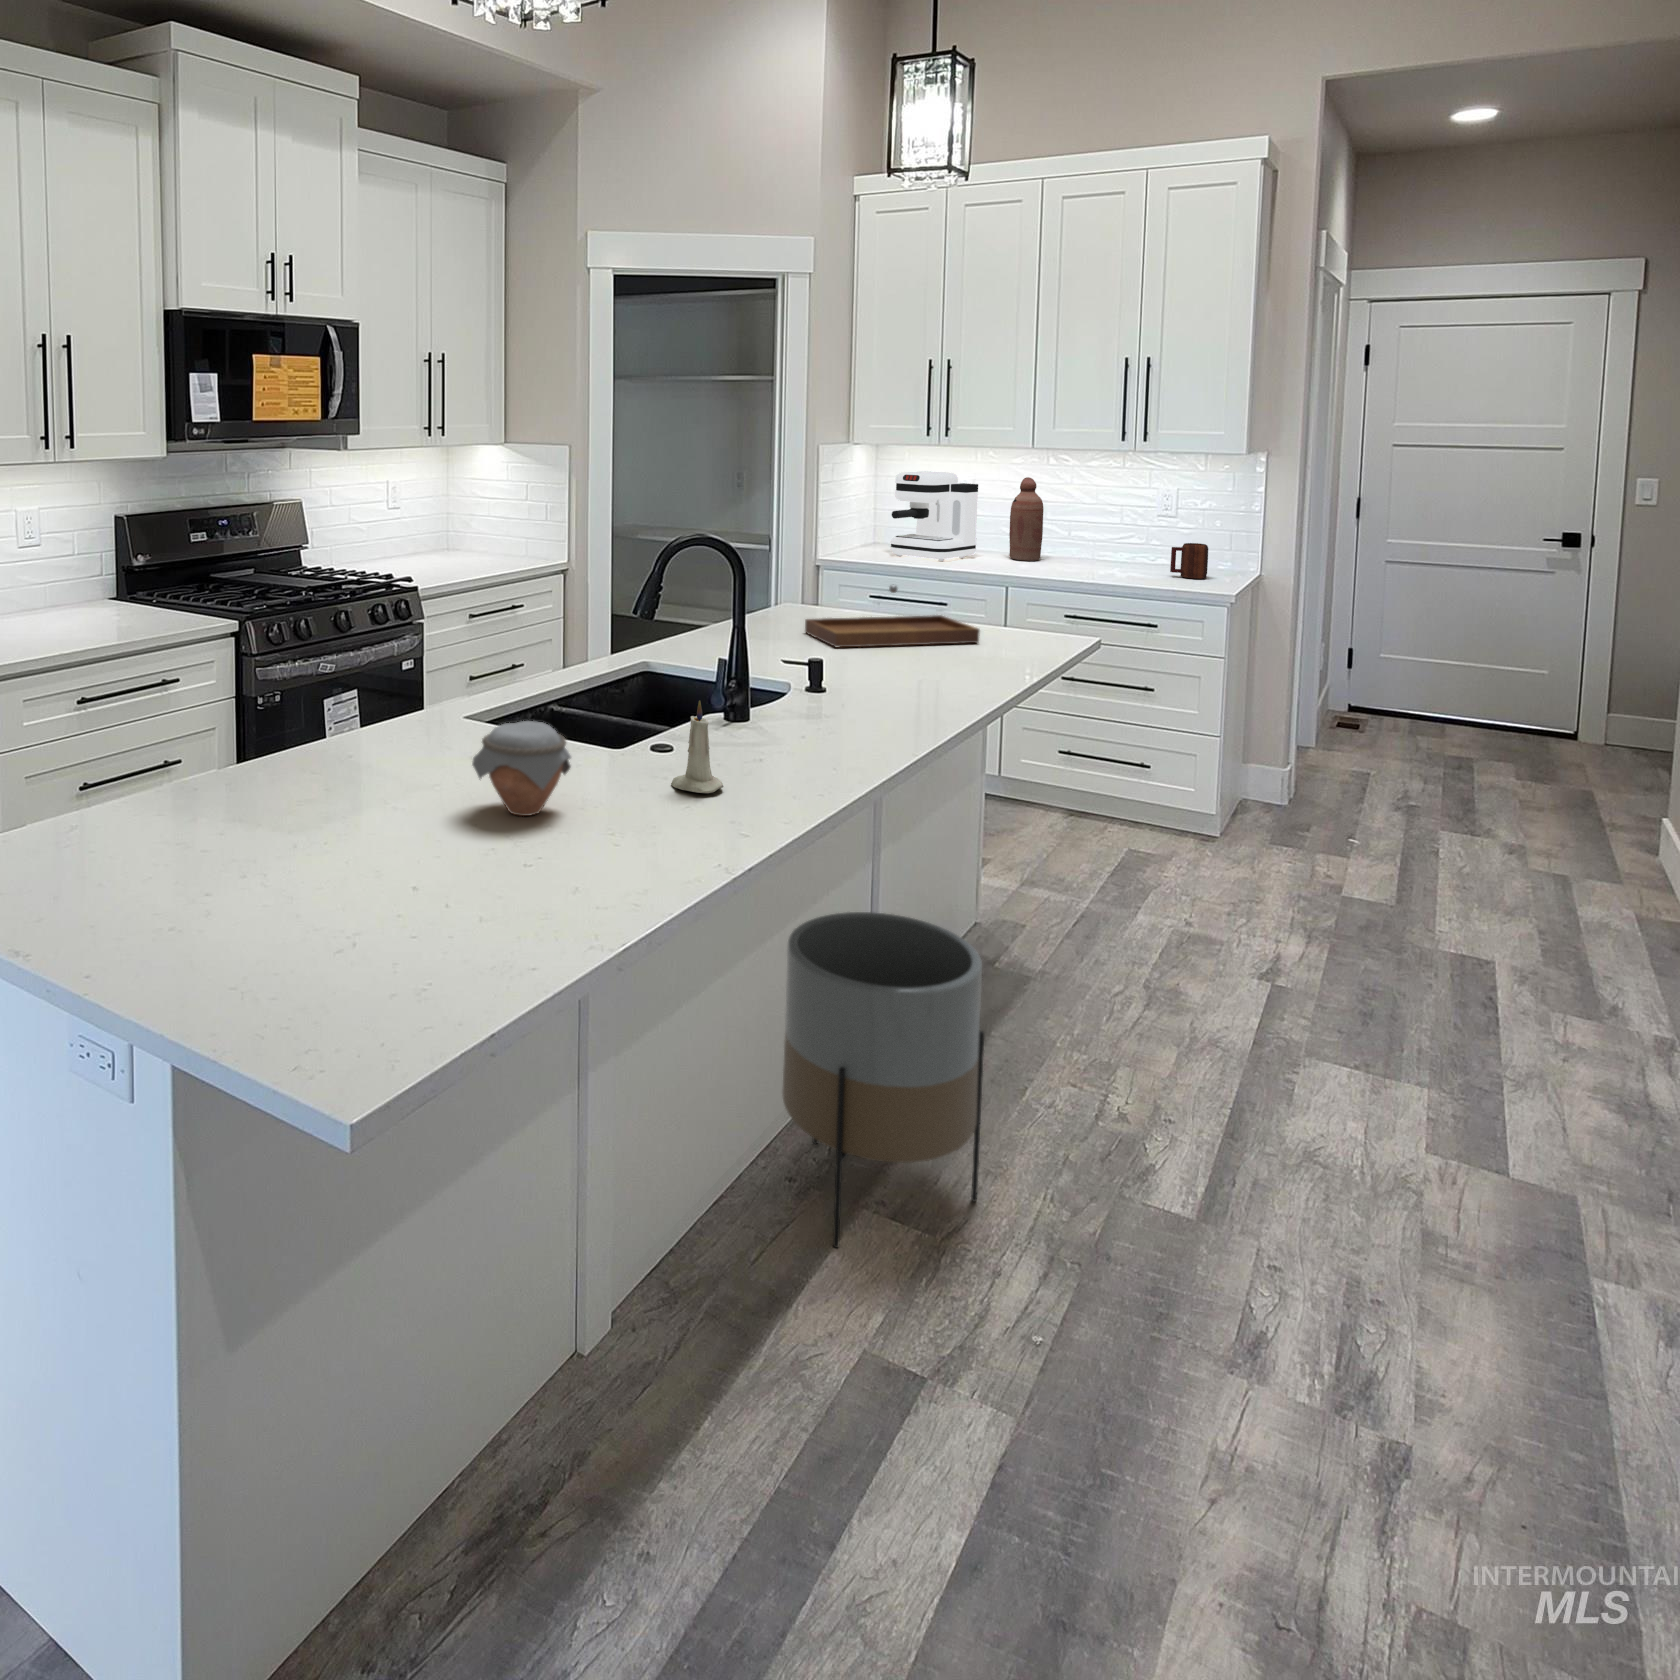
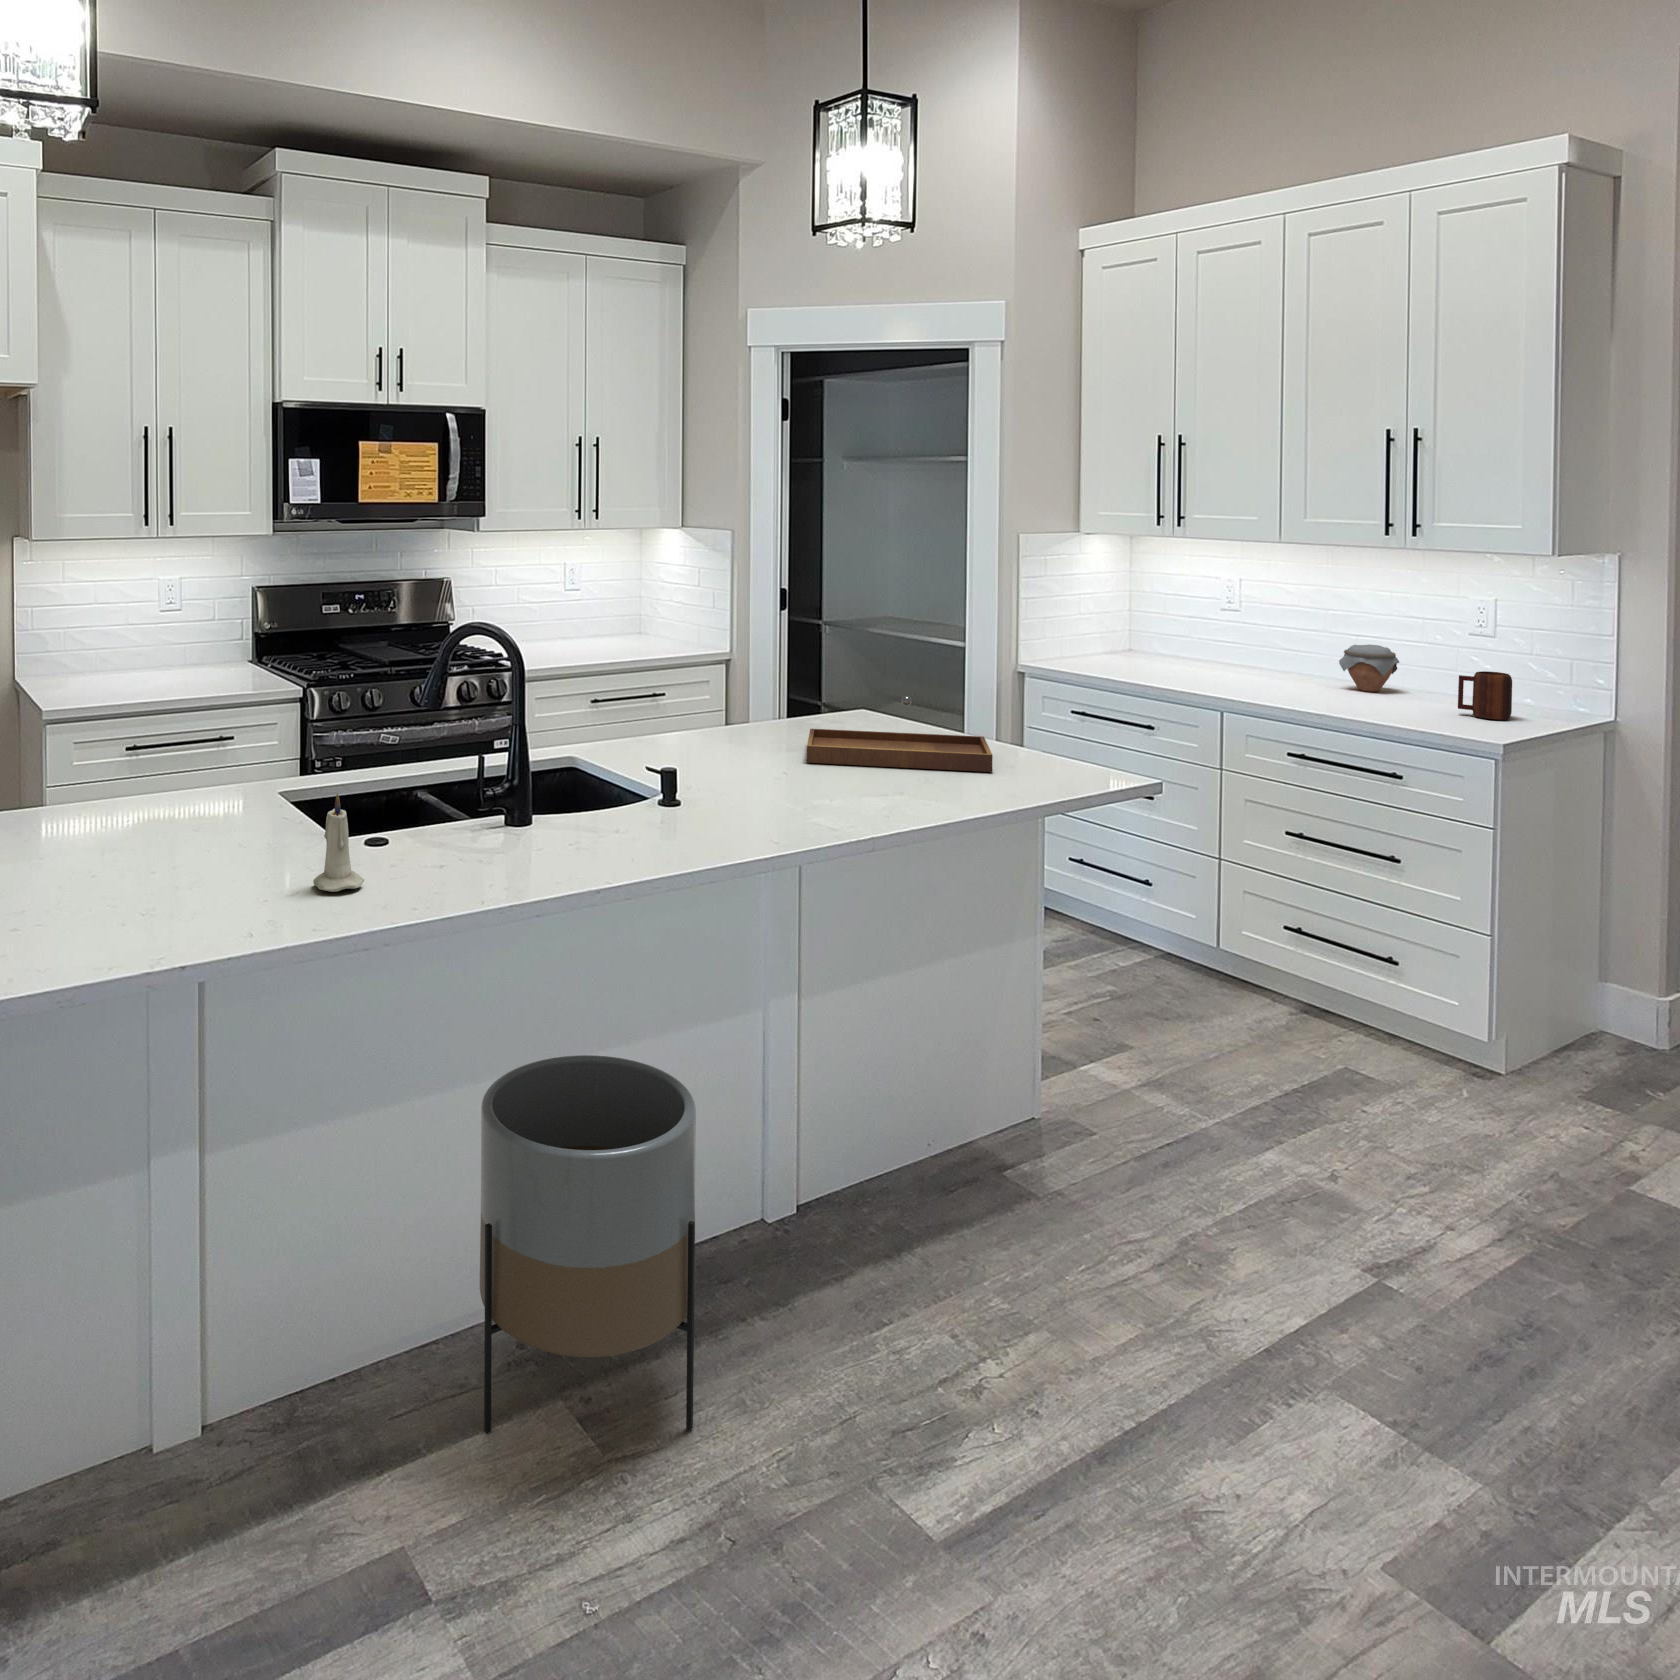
coffee maker: present [890,471,978,561] -> none [1103,568,1224,677]
bottle: present [1009,477,1044,561] -> none [1268,579,1312,684]
jar: present [472,721,571,816] -> present [1339,645,1399,692]

